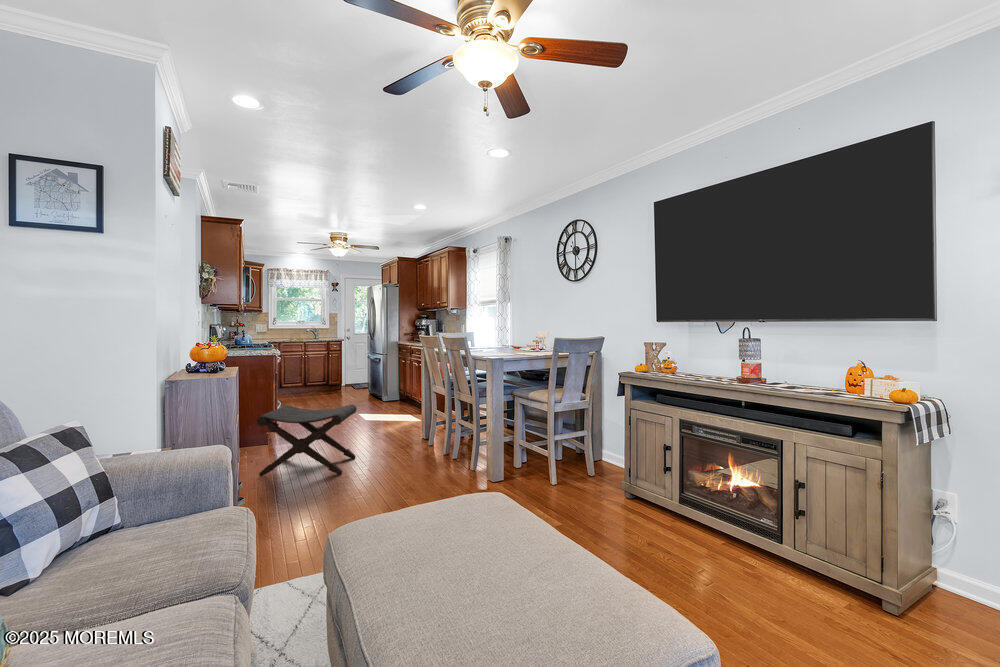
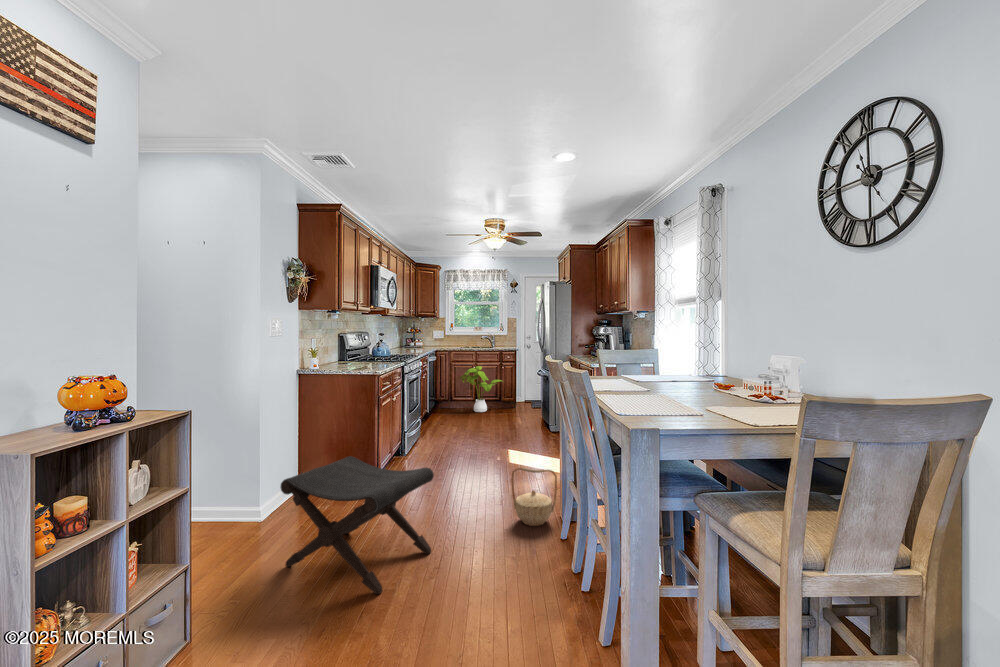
house plant: none [291,354,333,394] -> present [460,366,502,412]
basket: none [394,406,423,441] -> present [511,468,557,526]

